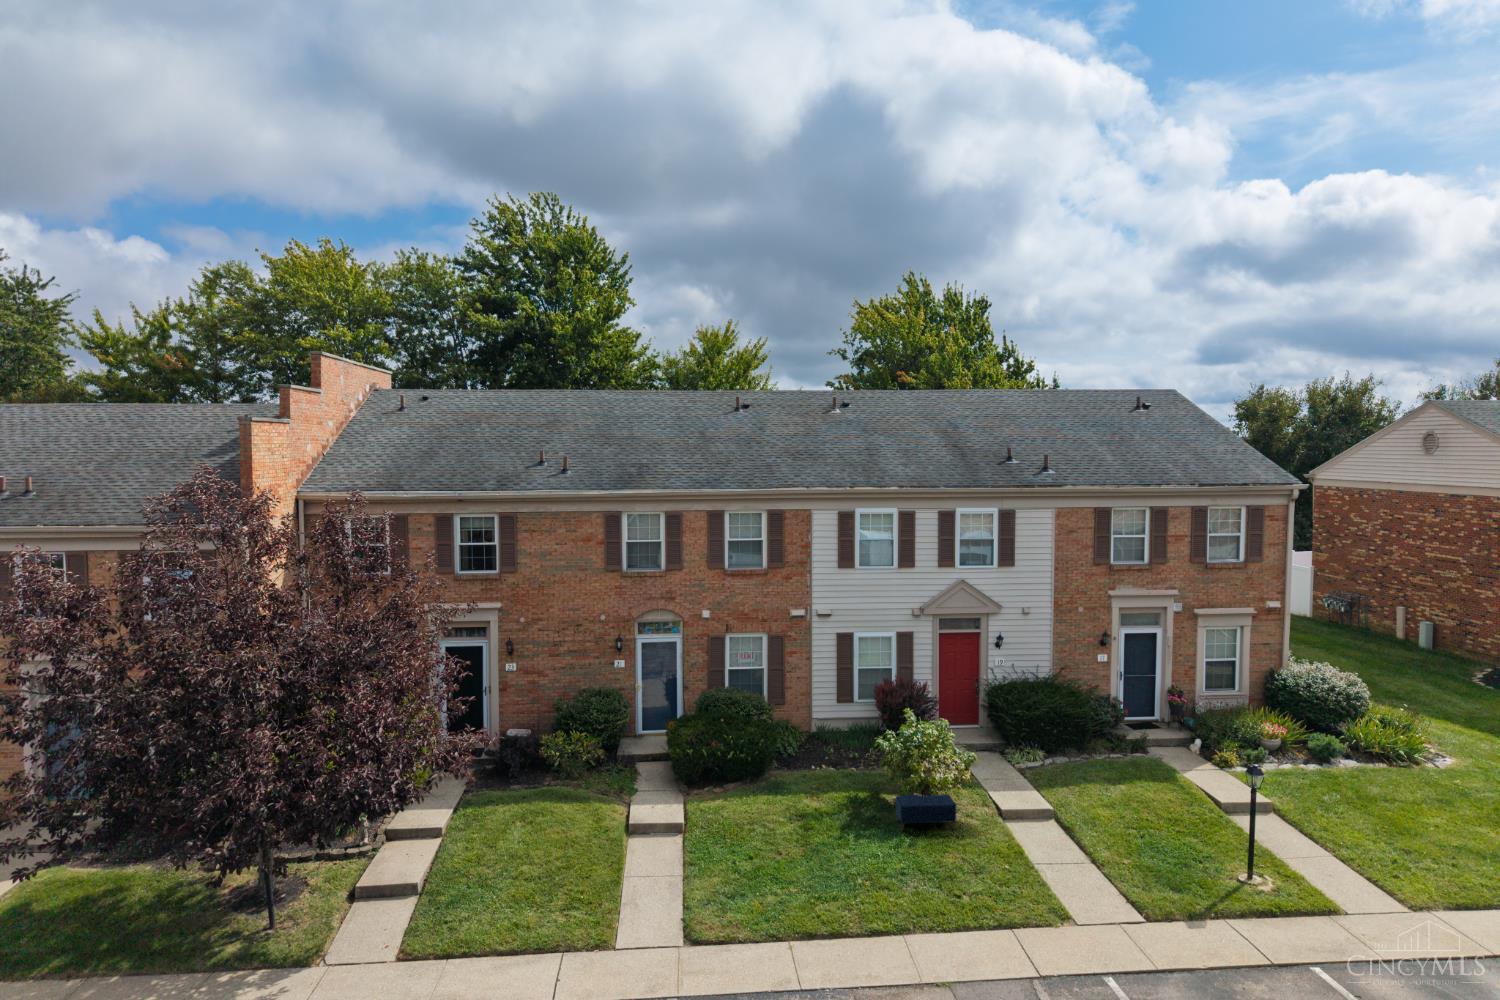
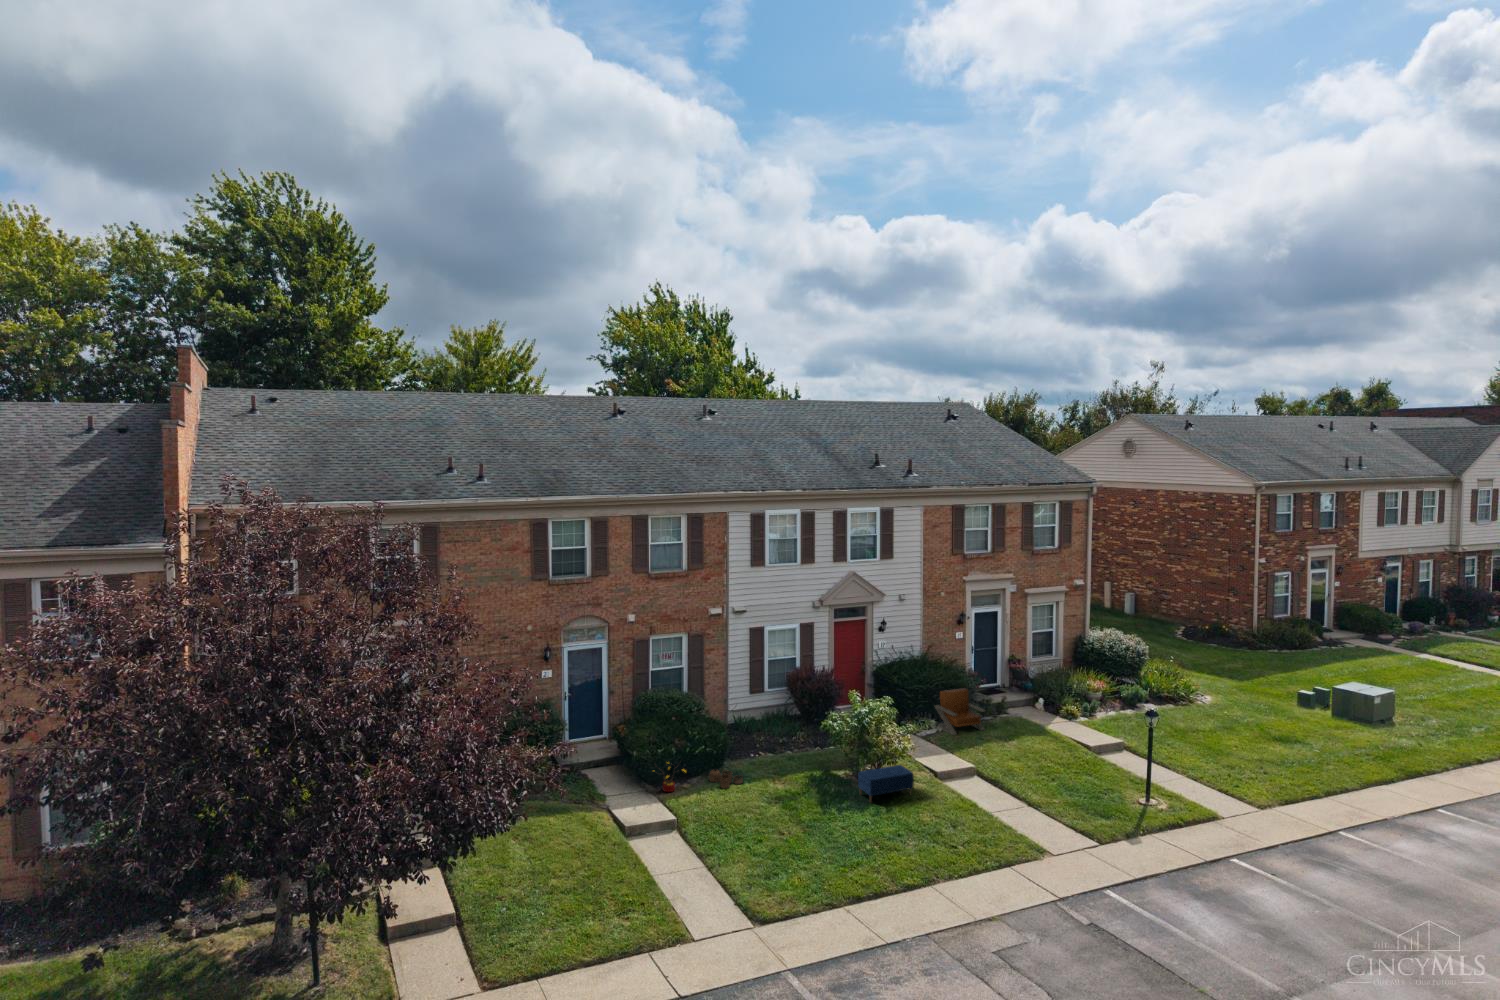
lounge chair: none [1044,719,1103,771] -> present [935,688,985,735]
decorative plant: none [692,758,725,790] -> present [659,767,686,792]
woven basket: none [753,773,786,795] -> present [709,769,743,788]

